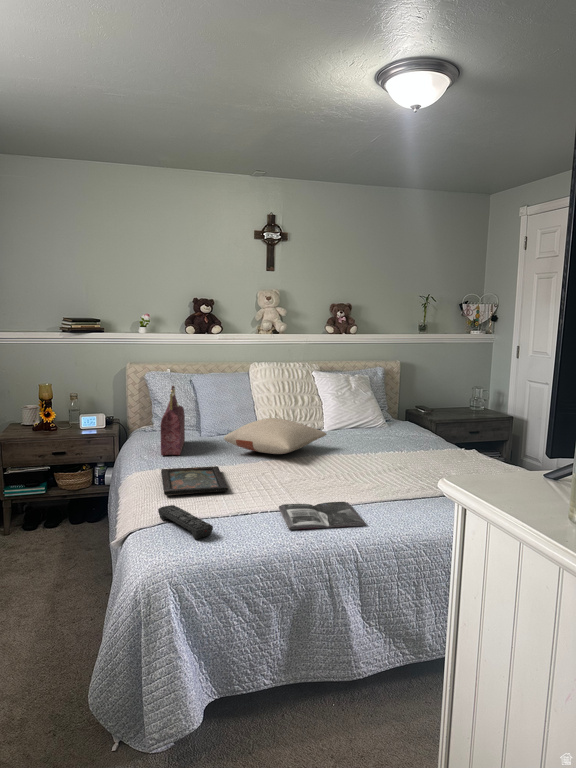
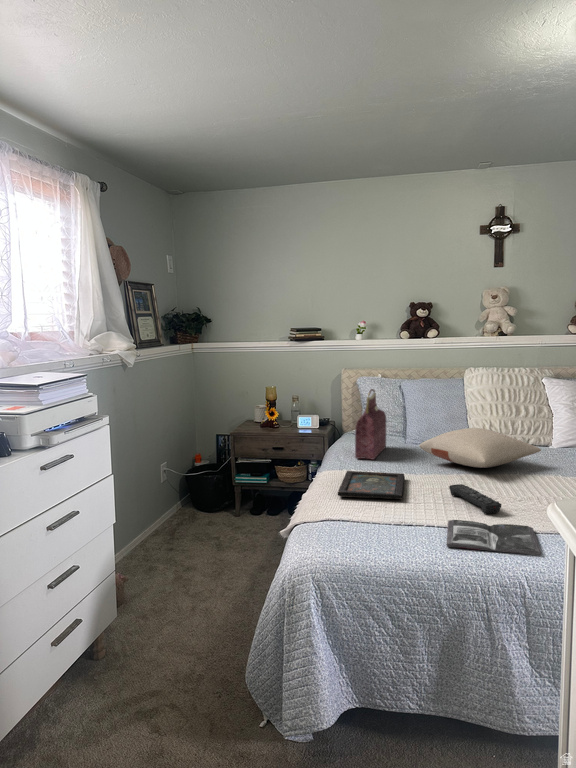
remote control: present [158,505,213,539] -> present [449,484,501,514]

